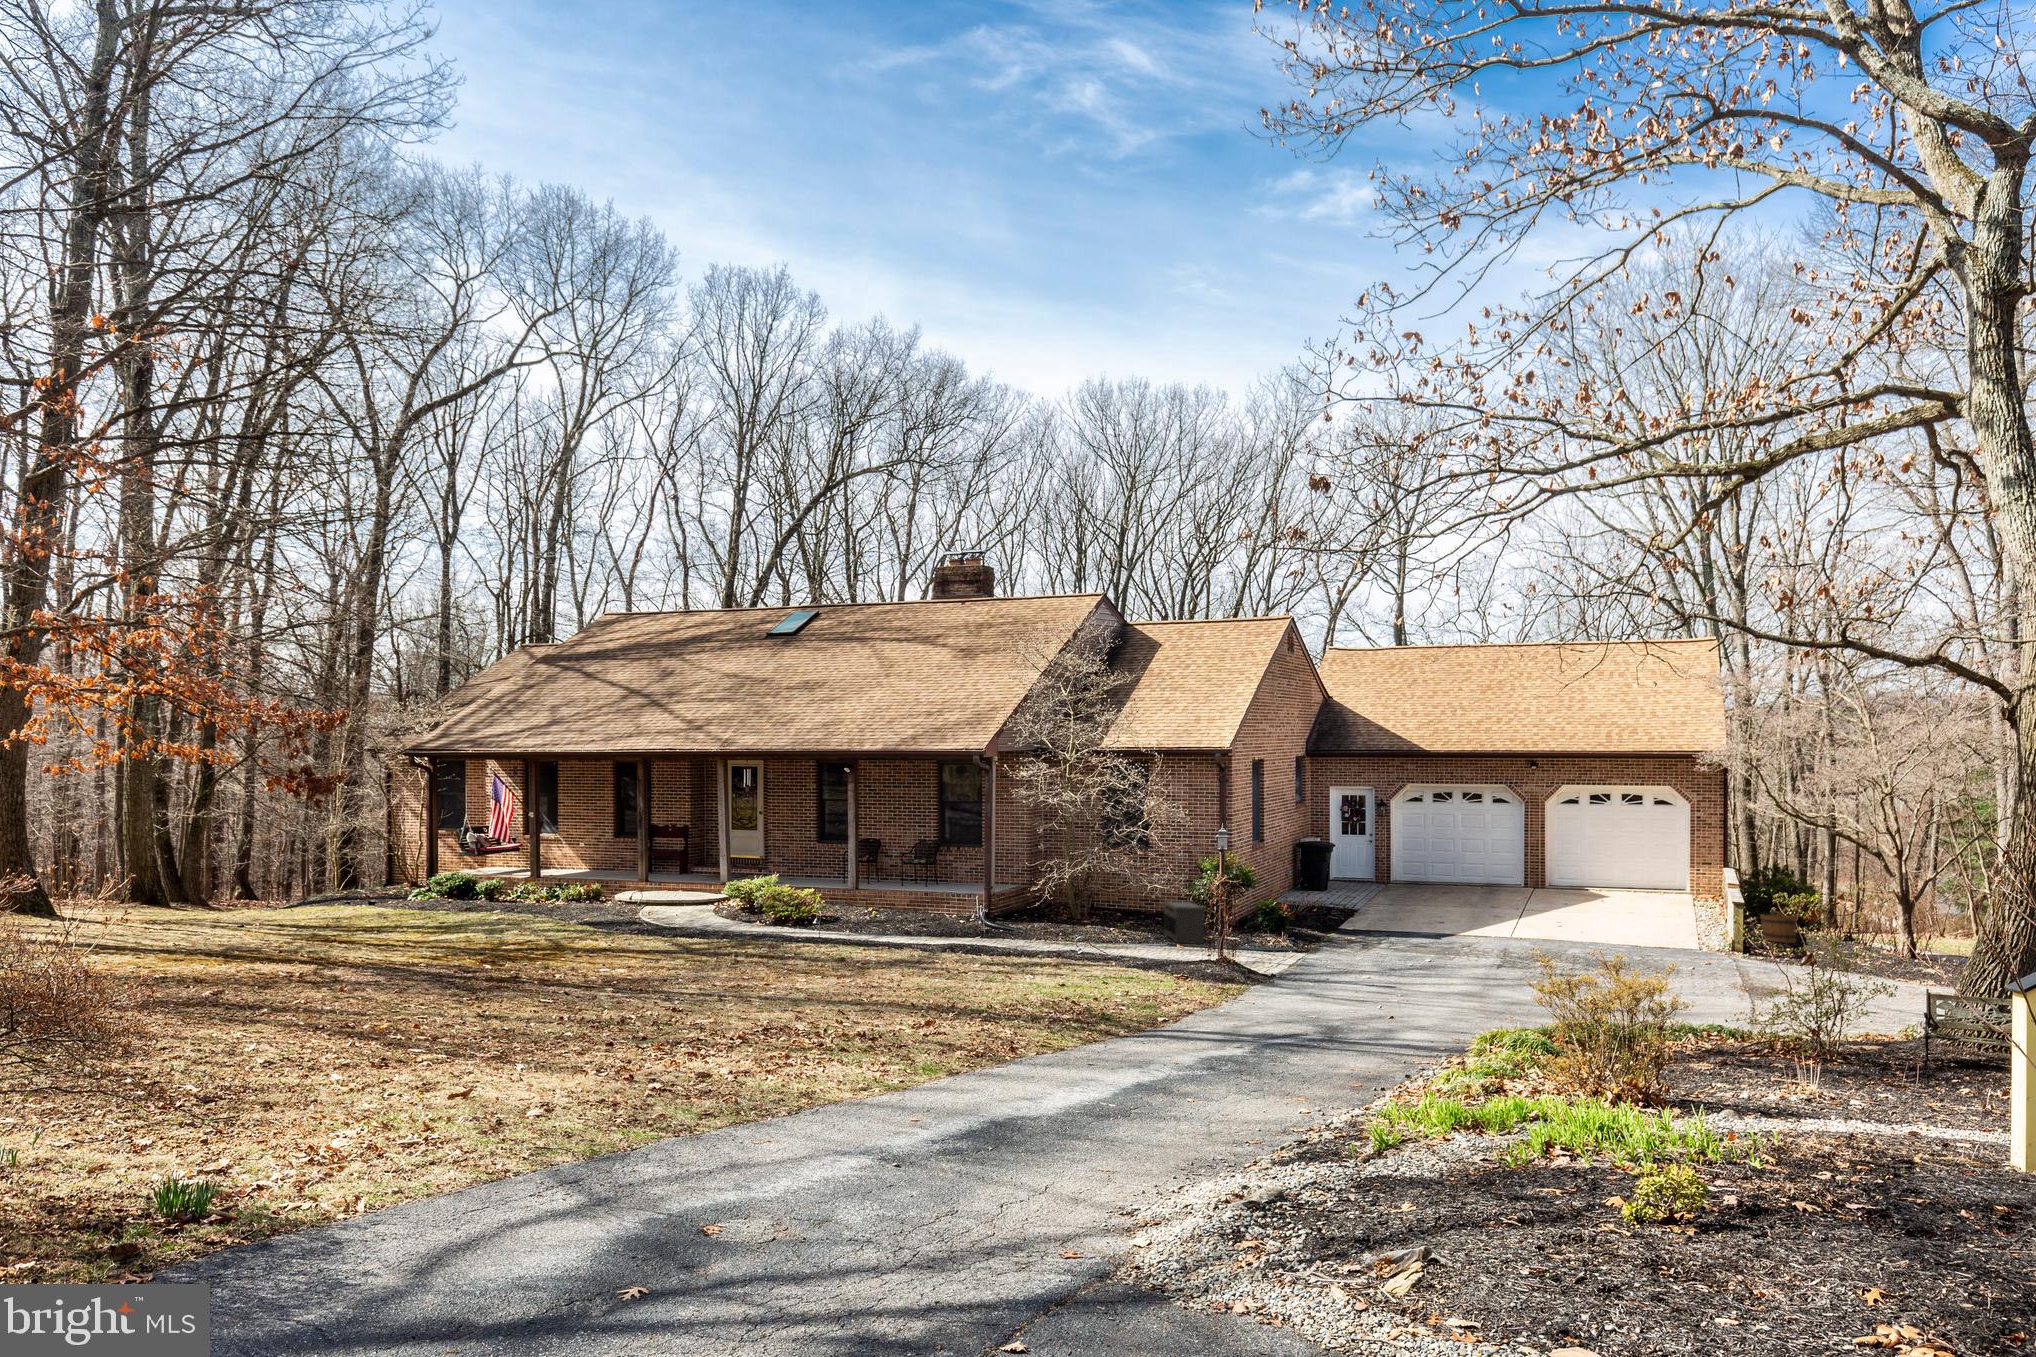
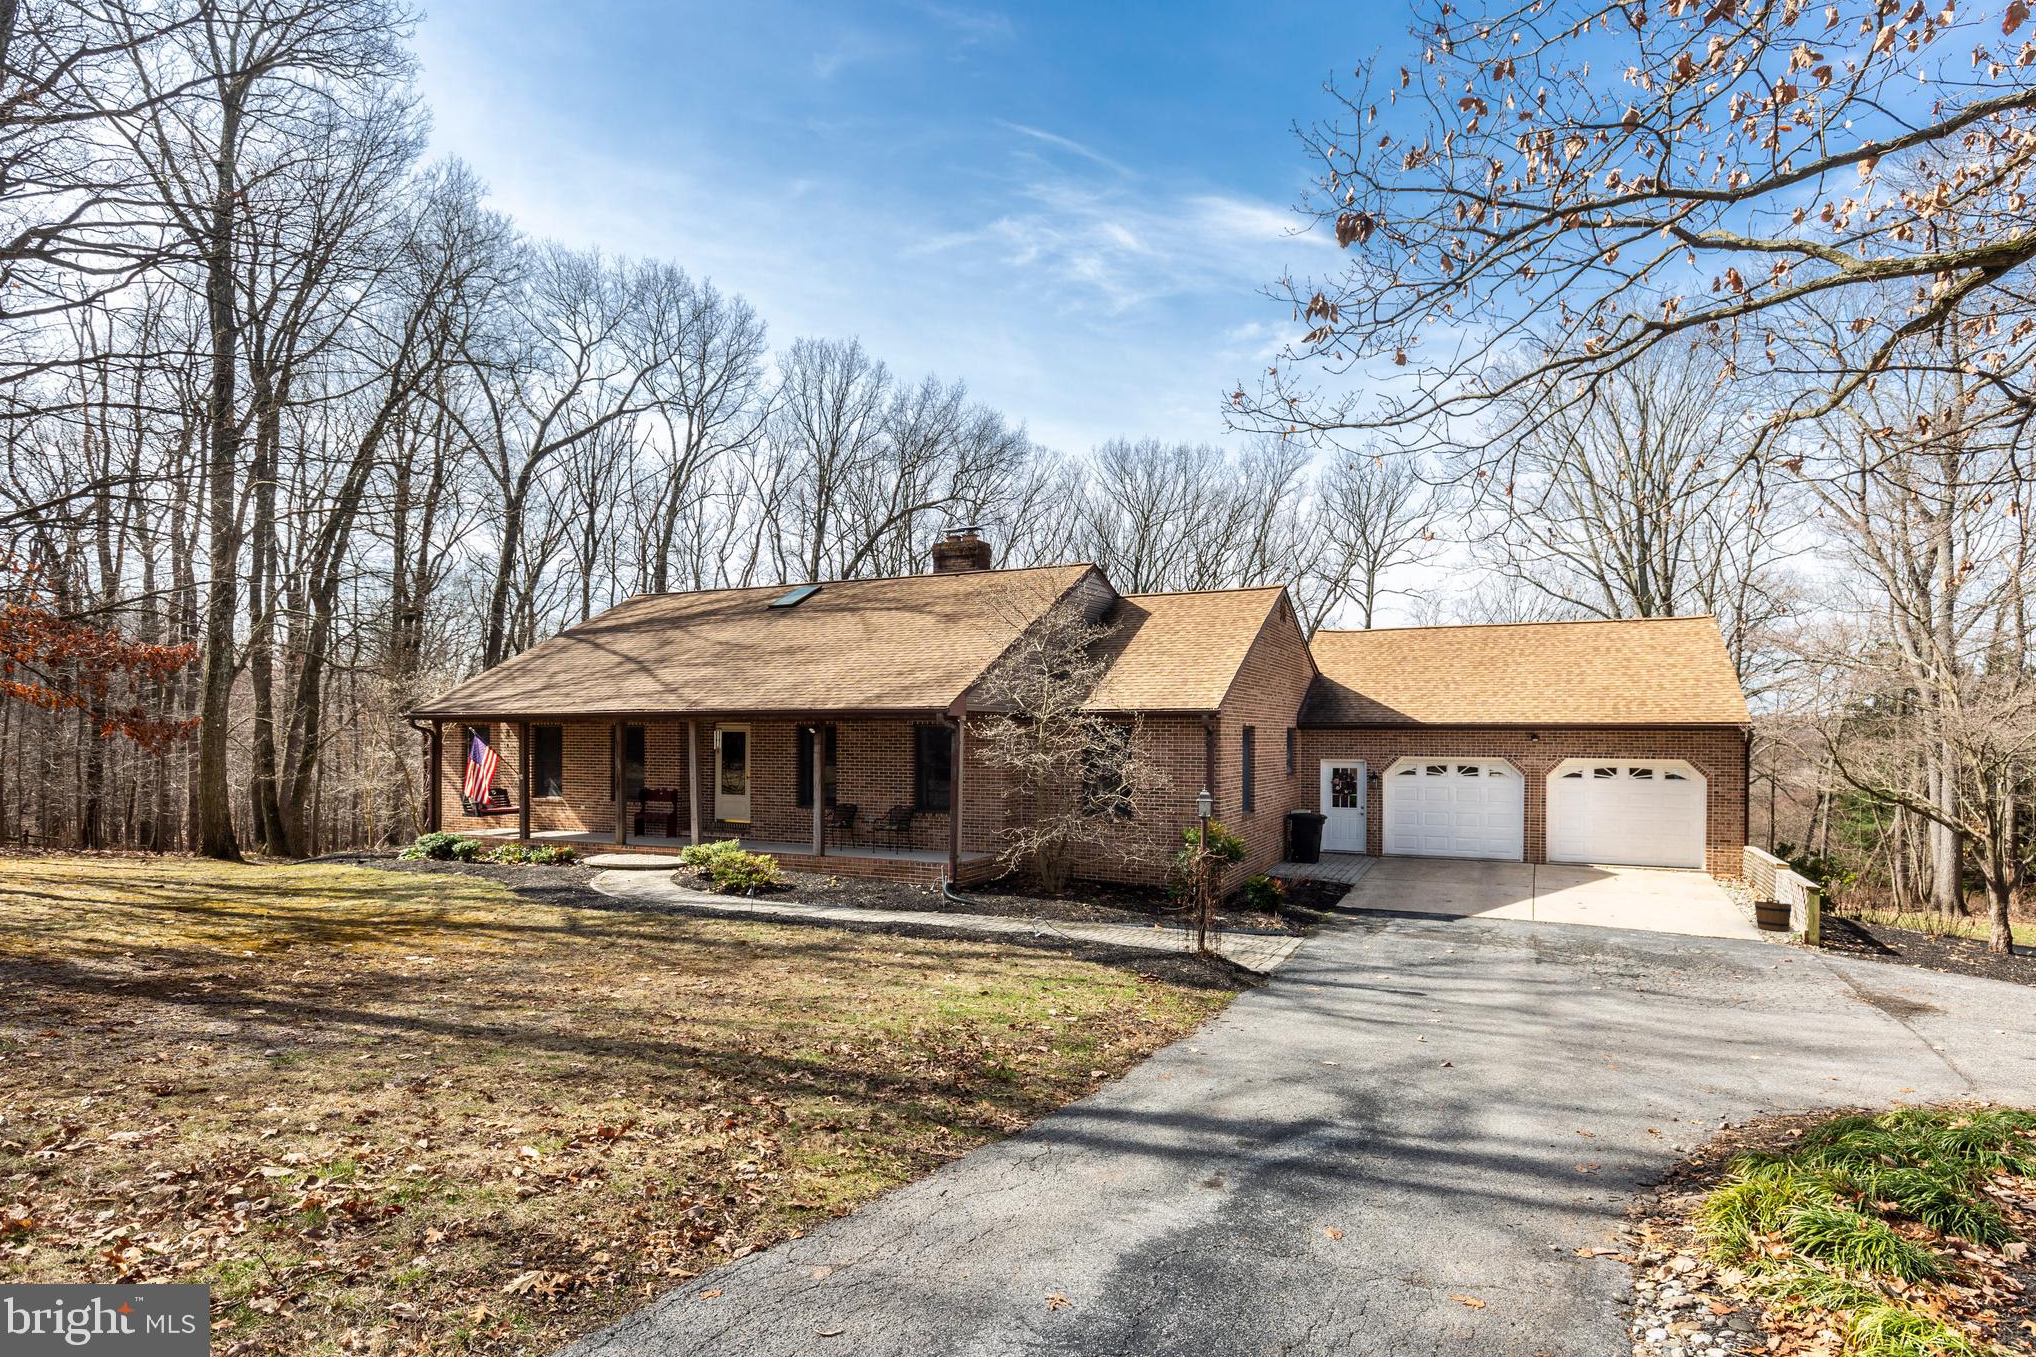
bench: present [1164,902,1204,944] -> none [1143,876,1185,921]

